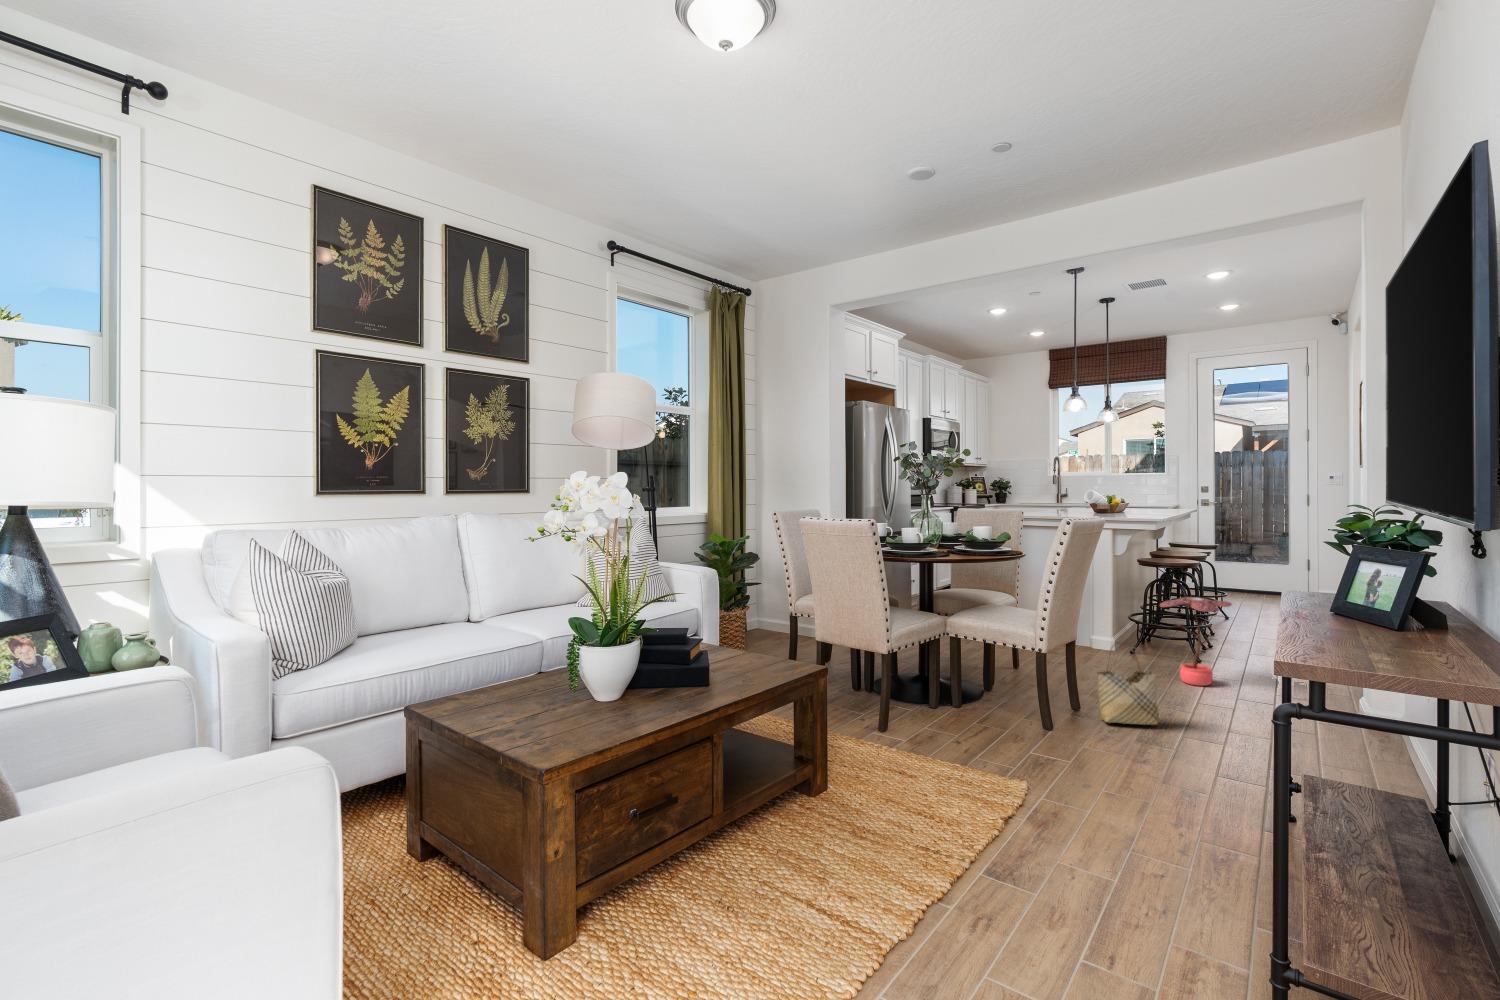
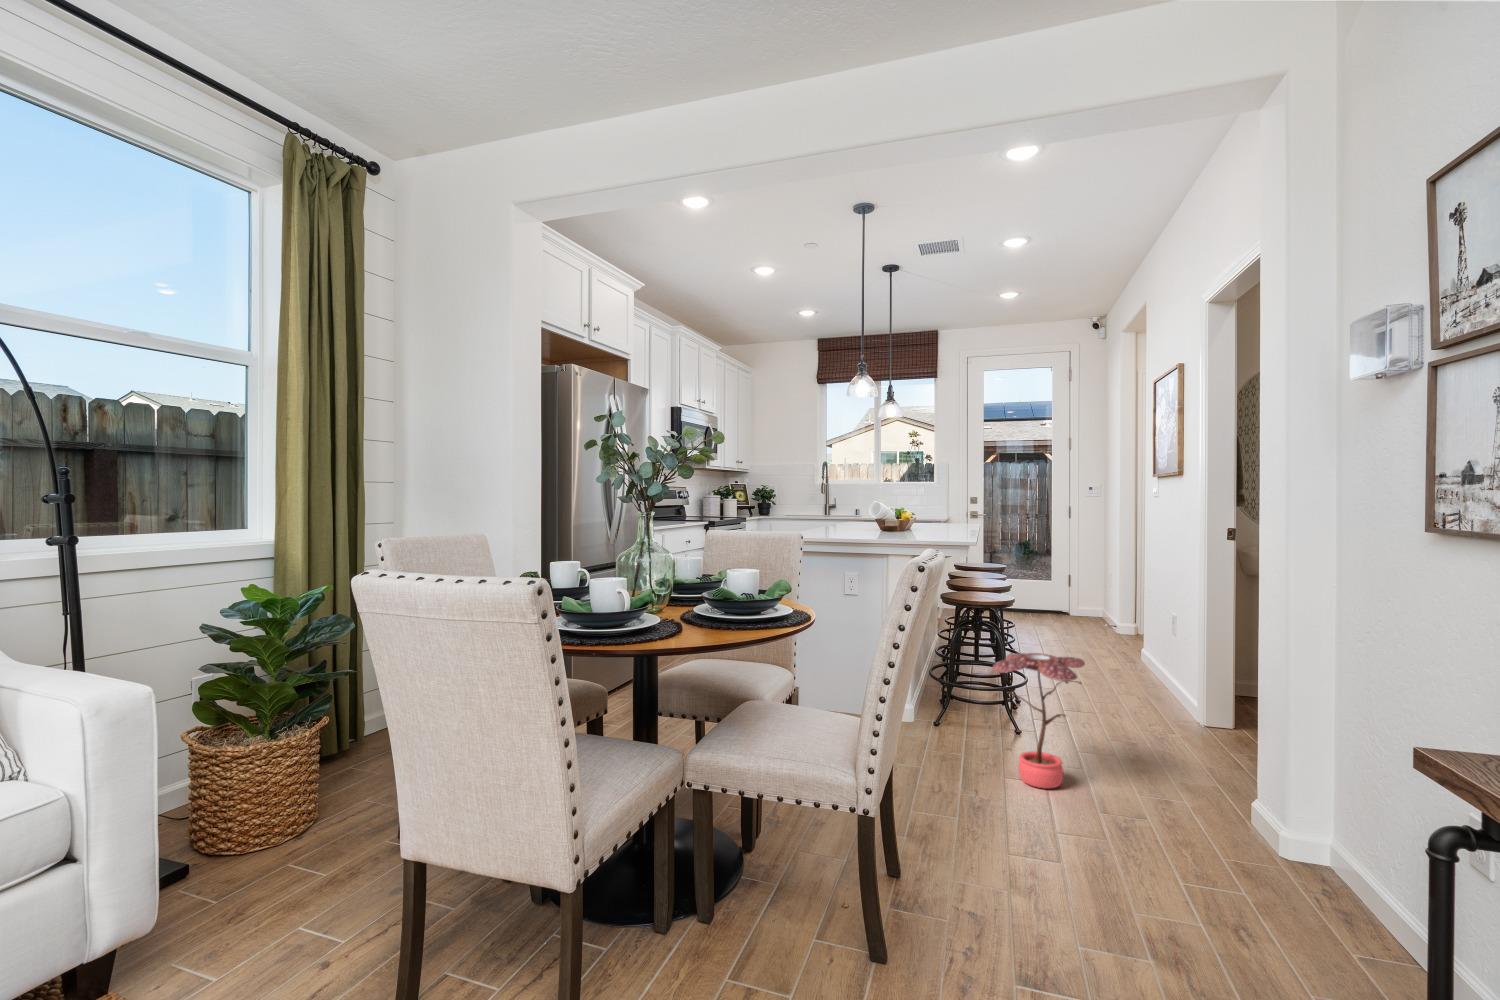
woven basket: present [1097,643,1159,725] -> none [940,766,1043,931]

